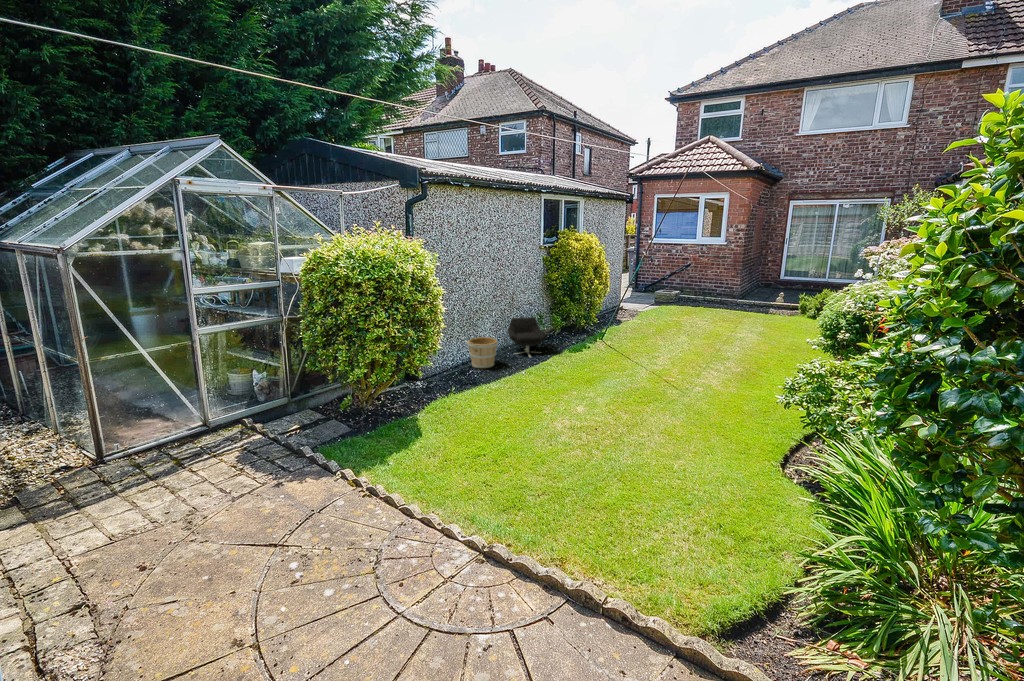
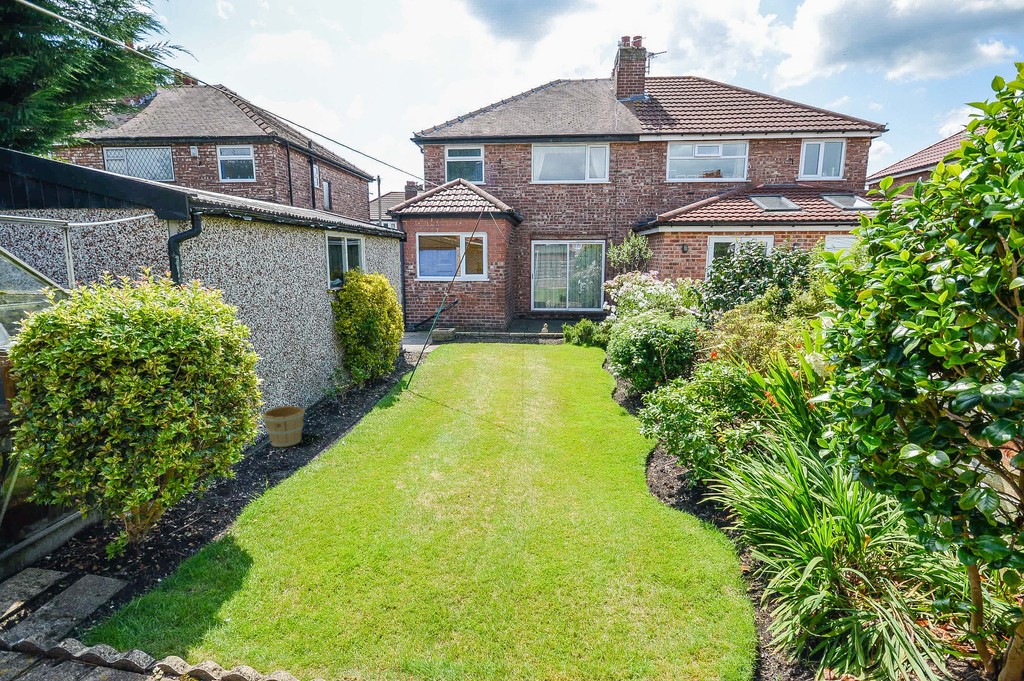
lounge chair: present [508,317,547,357] -> none [303,374,357,422]

